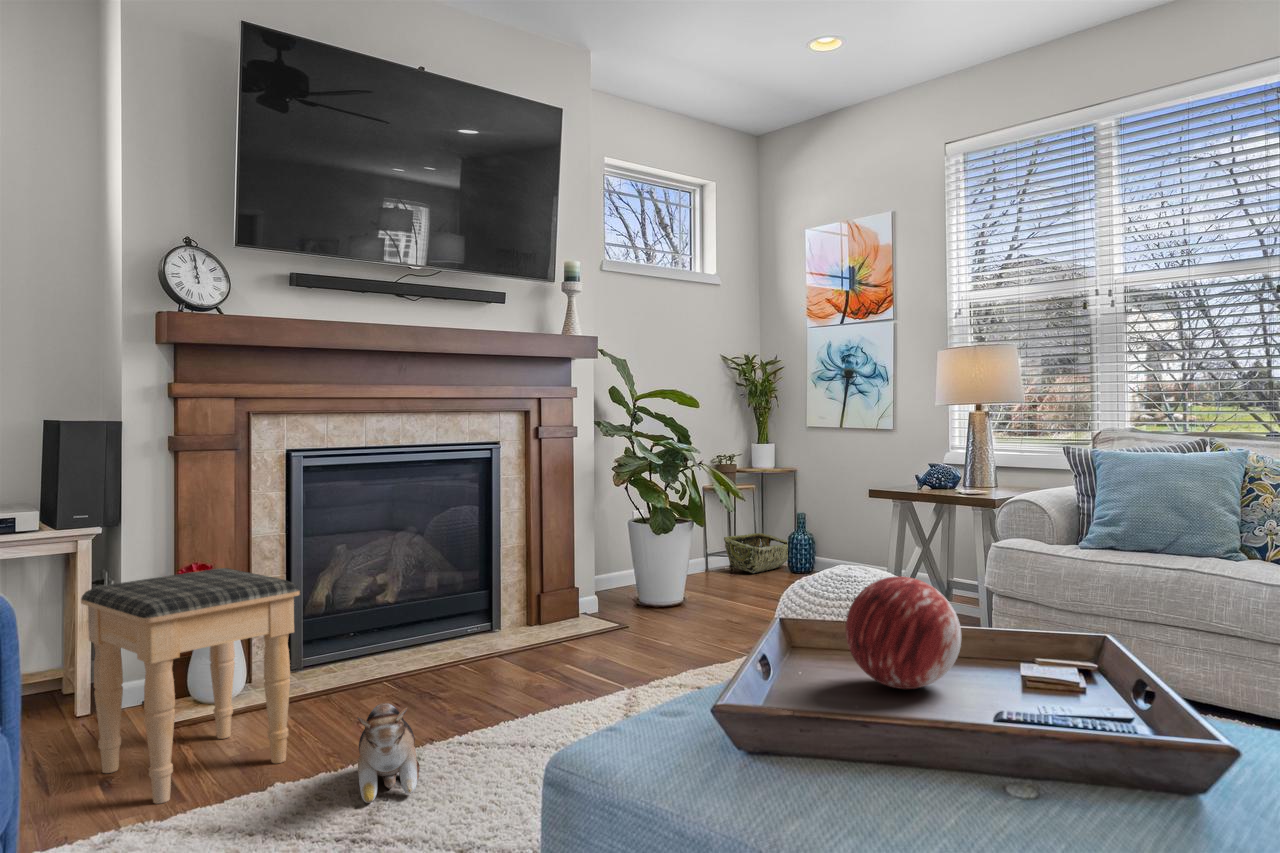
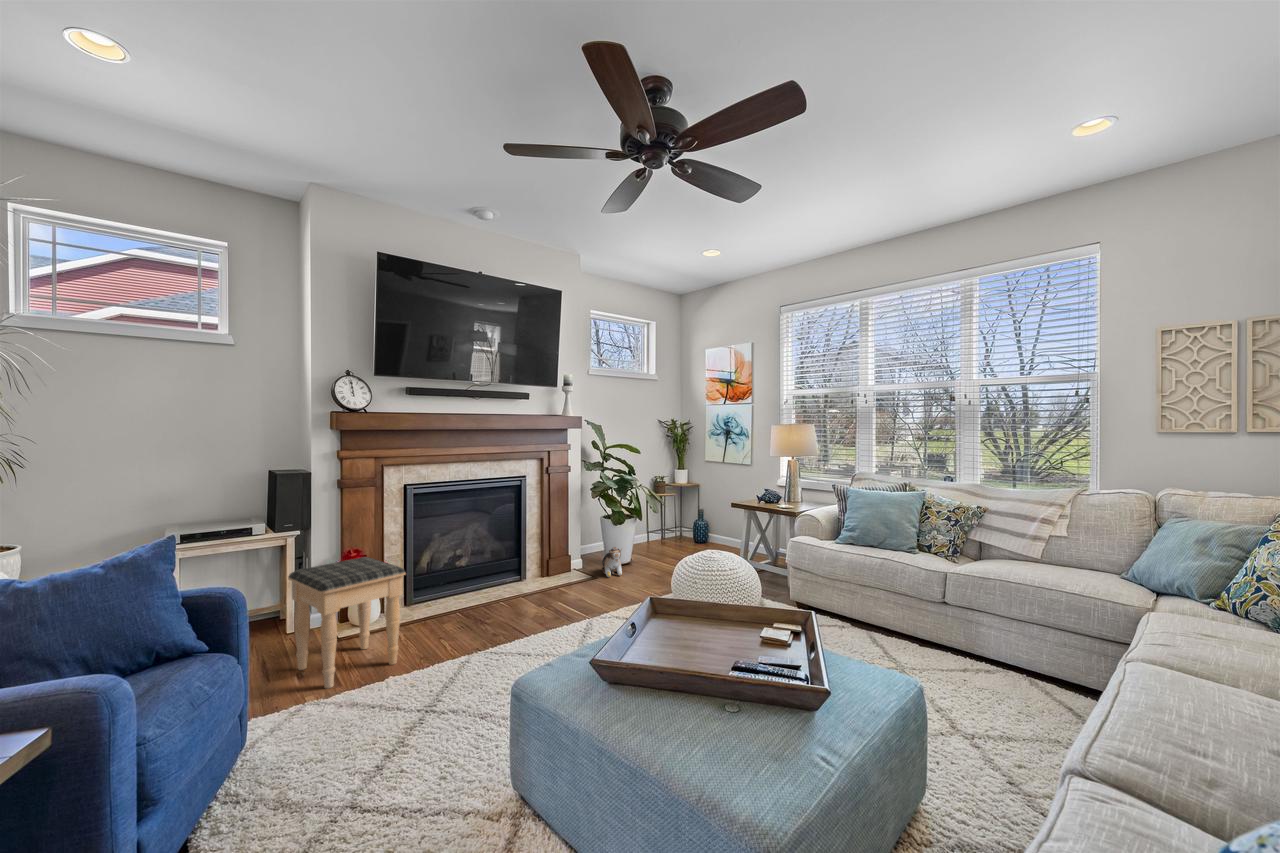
woven basket: present [724,533,788,573] -> none [658,519,699,544]
decorative orb: present [846,577,961,689] -> none [672,584,727,642]
plush toy: present [358,703,420,803] -> present [602,547,622,577]

